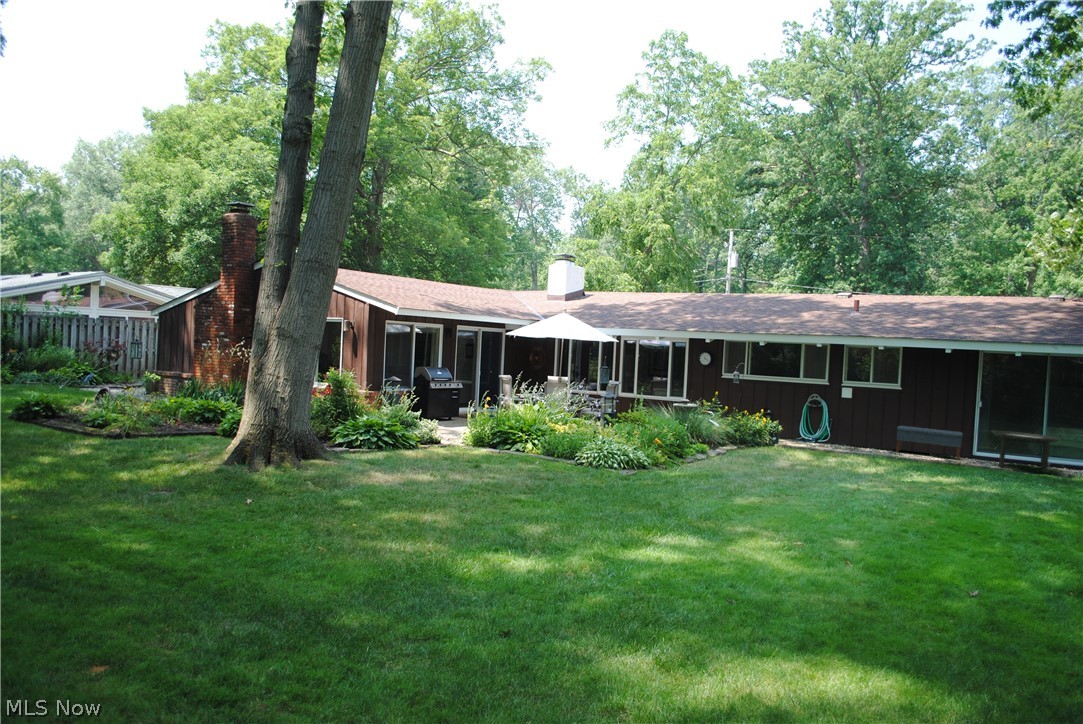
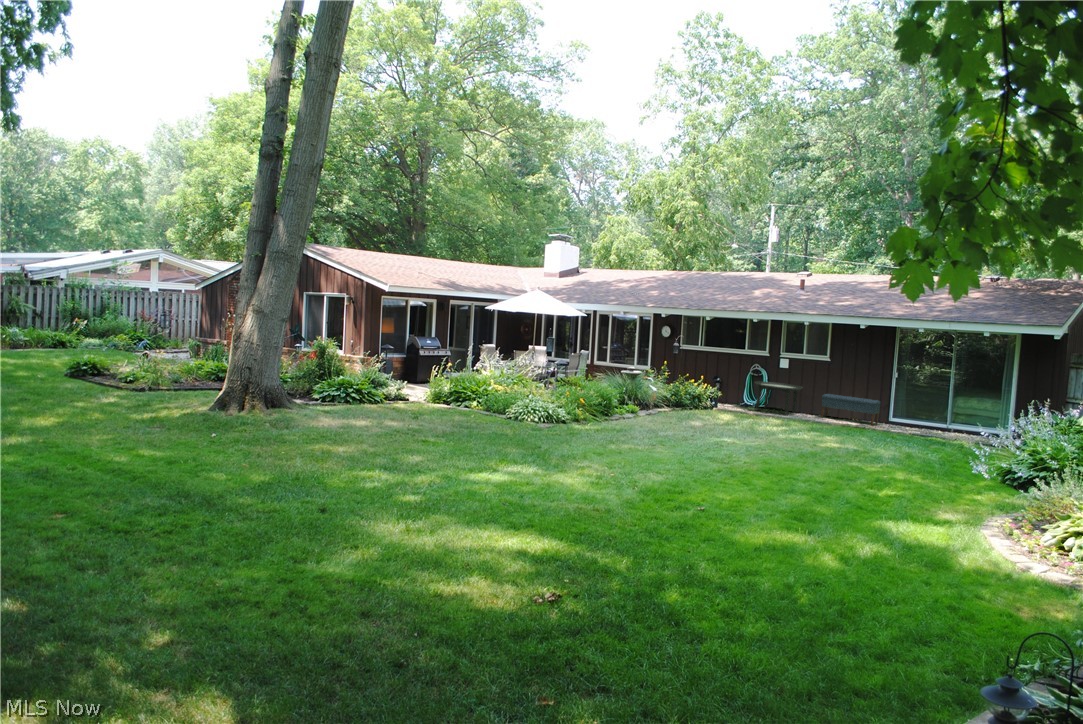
round table: present [992,430,1060,473] -> present [755,381,803,415]

